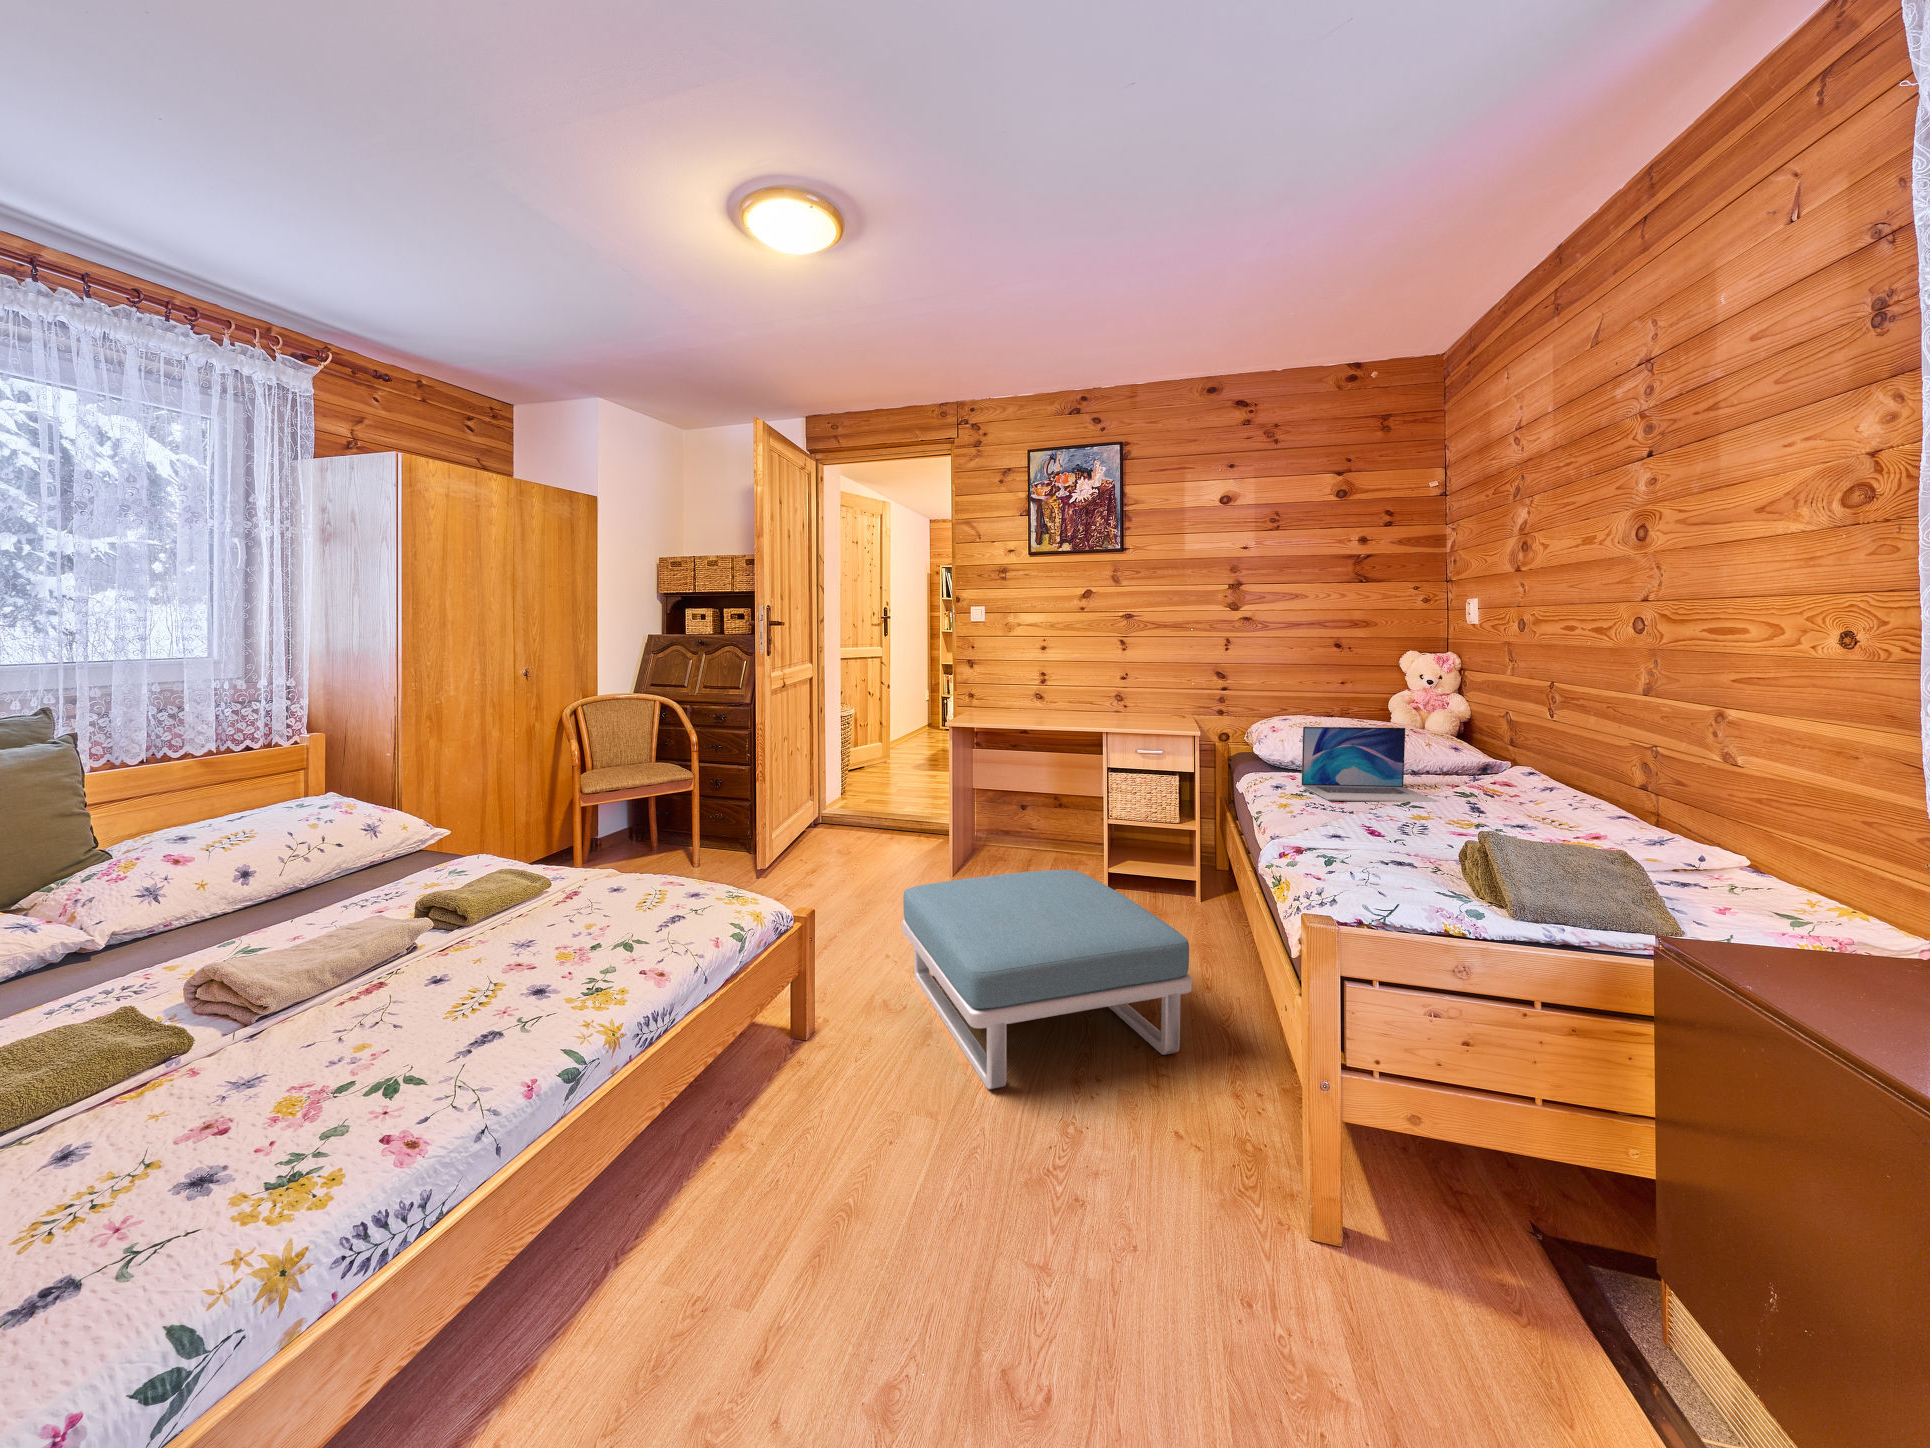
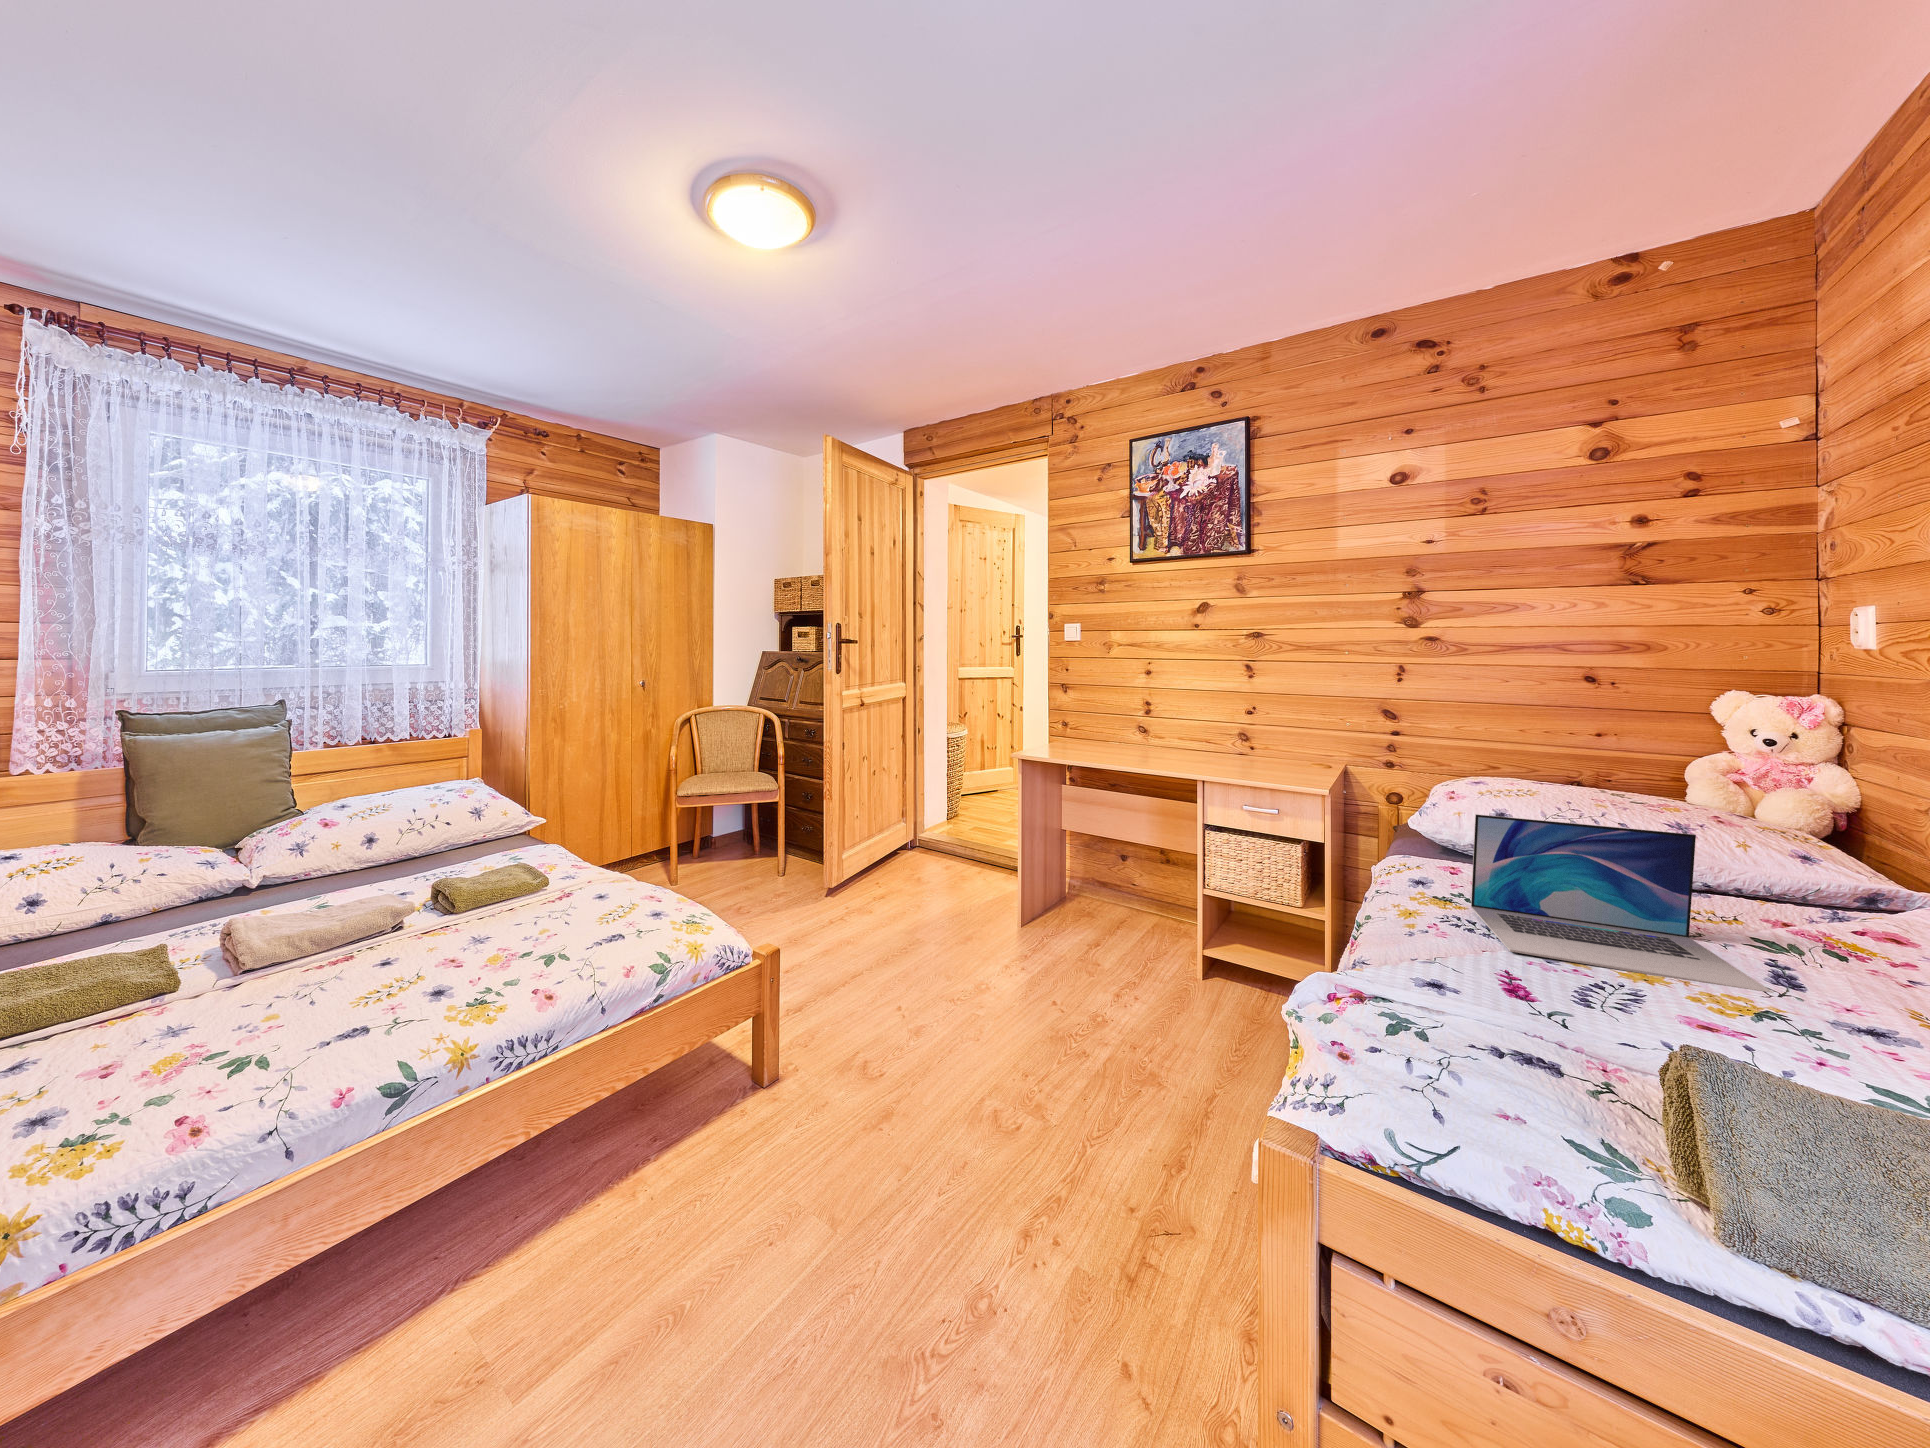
footstool: present [902,870,1192,1089] -> none [827,965,1203,1335]

